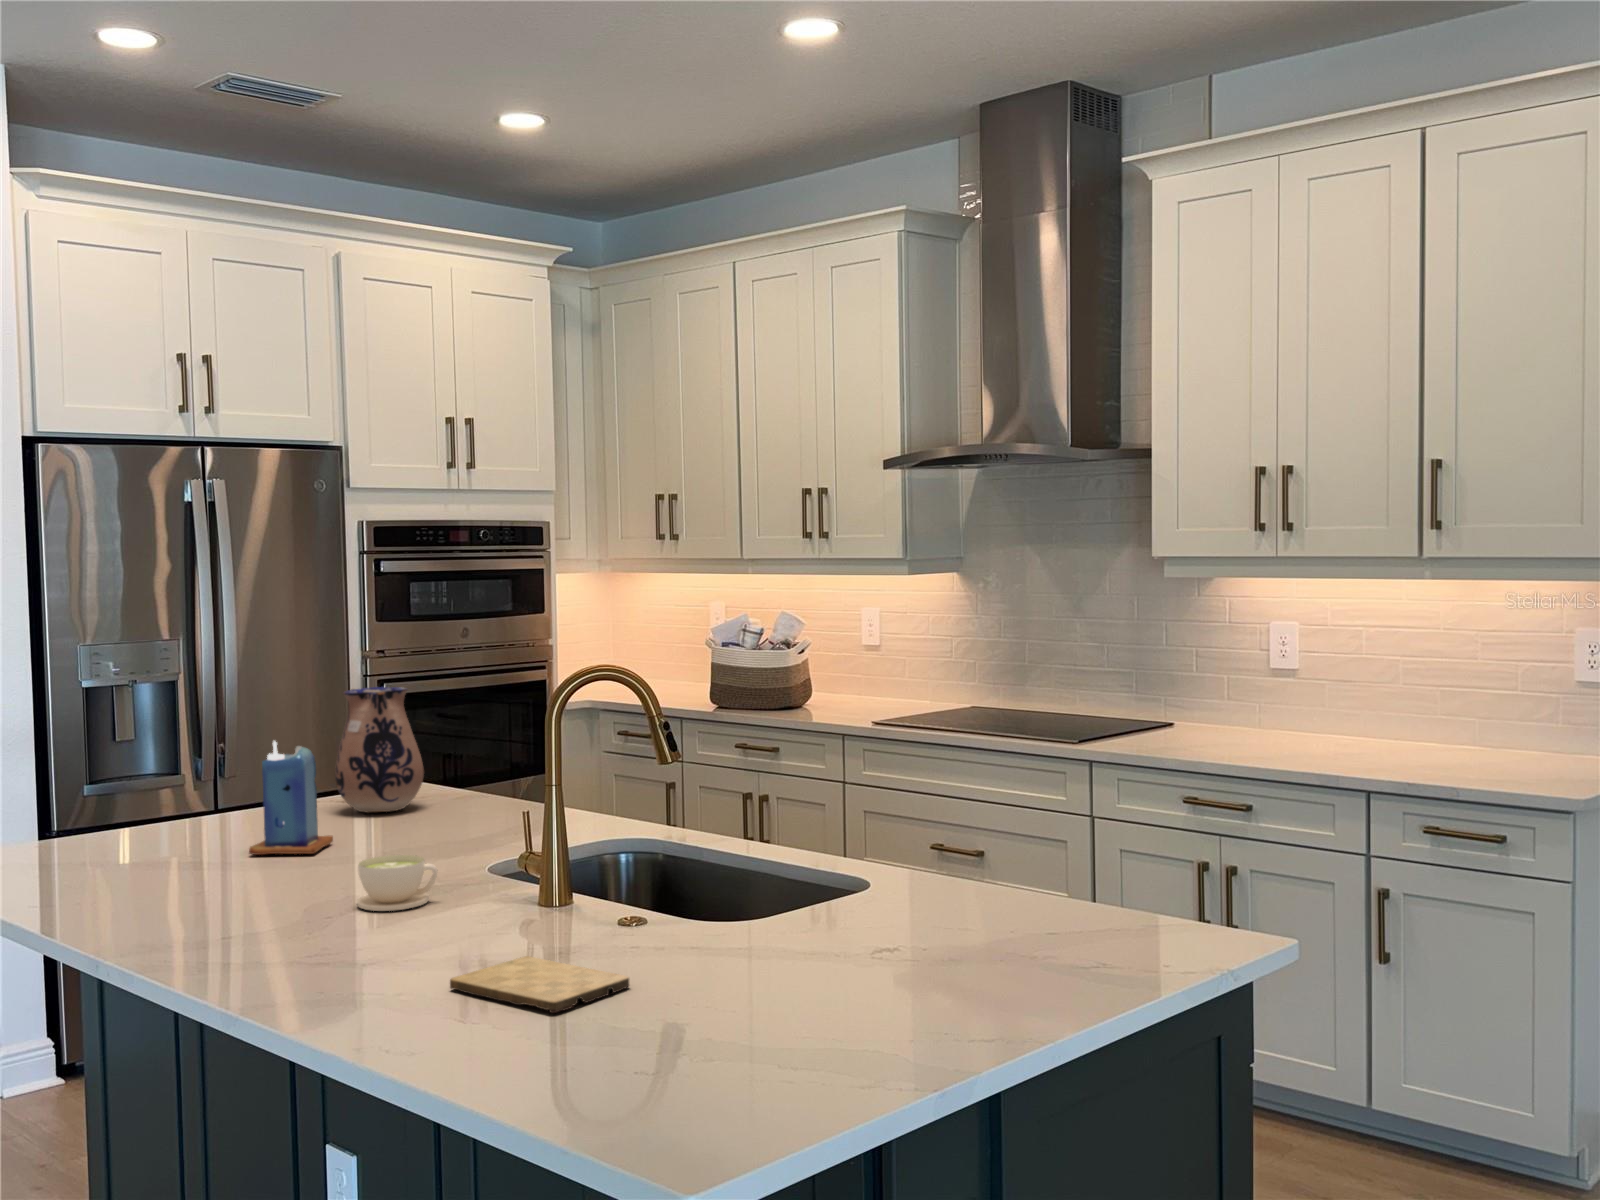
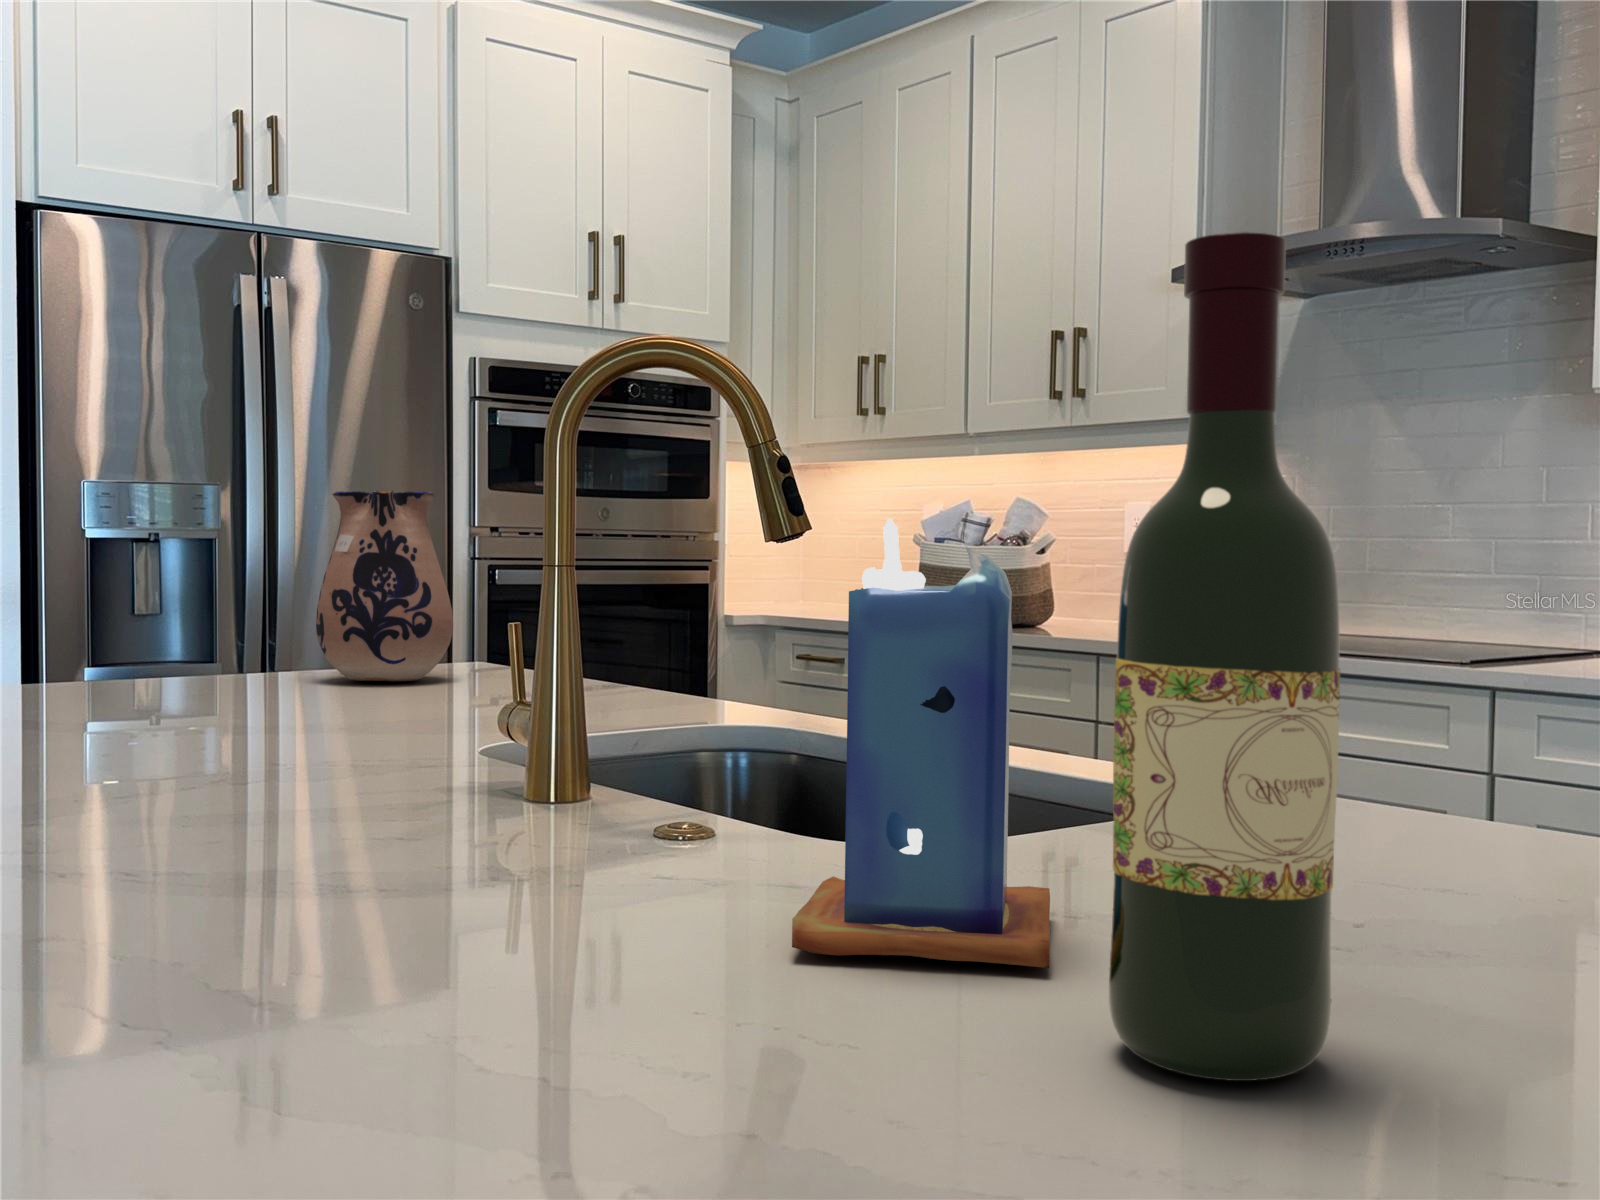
candle: present [249,741,333,855] -> present [792,518,1050,968]
wine bottle: none [806,743,874,1003] -> present [1109,232,1340,1081]
coffee cup: present [357,855,438,911] -> none [166,691,330,790]
cutting board: present [450,956,629,1013] -> none [121,881,589,1039]

